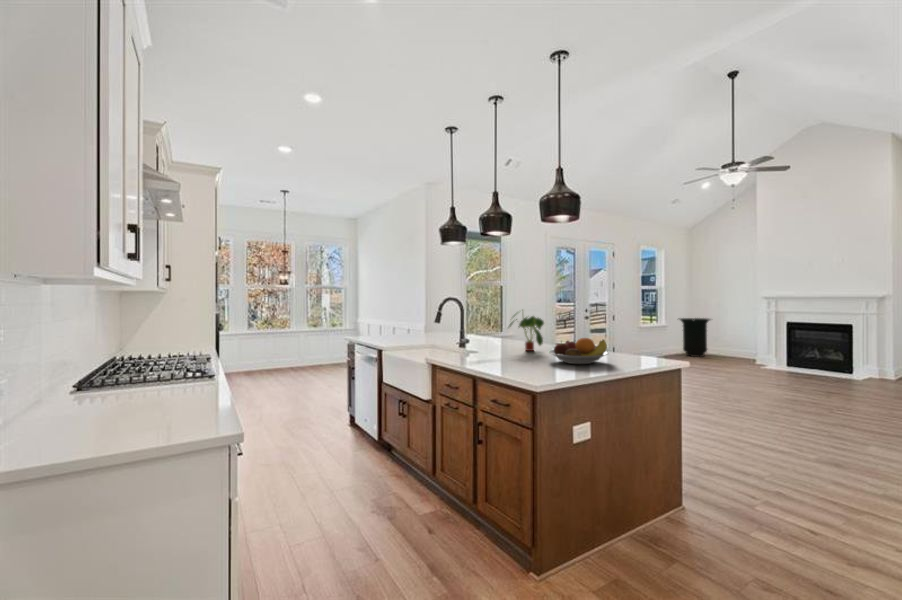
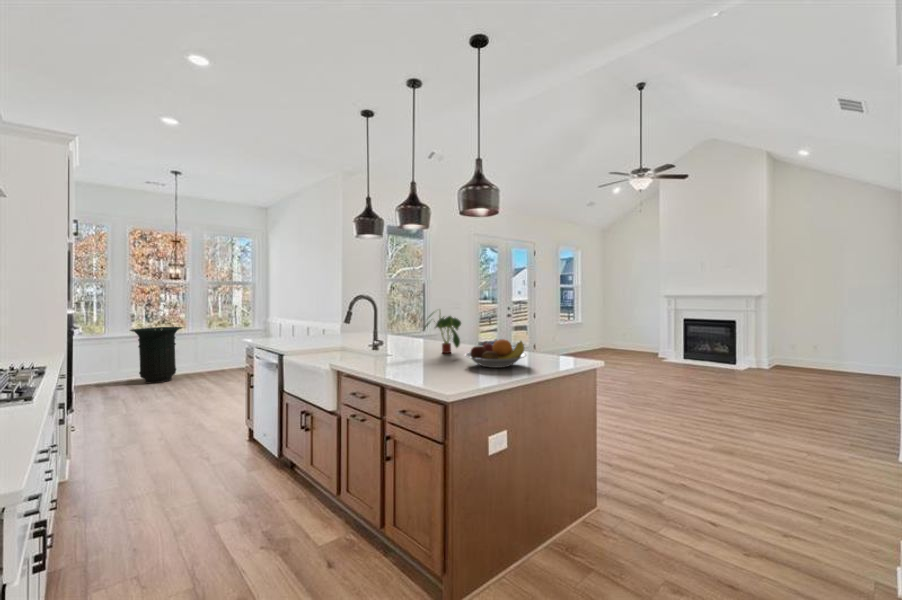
trash can: present [680,318,710,357] -> present [130,327,182,383]

